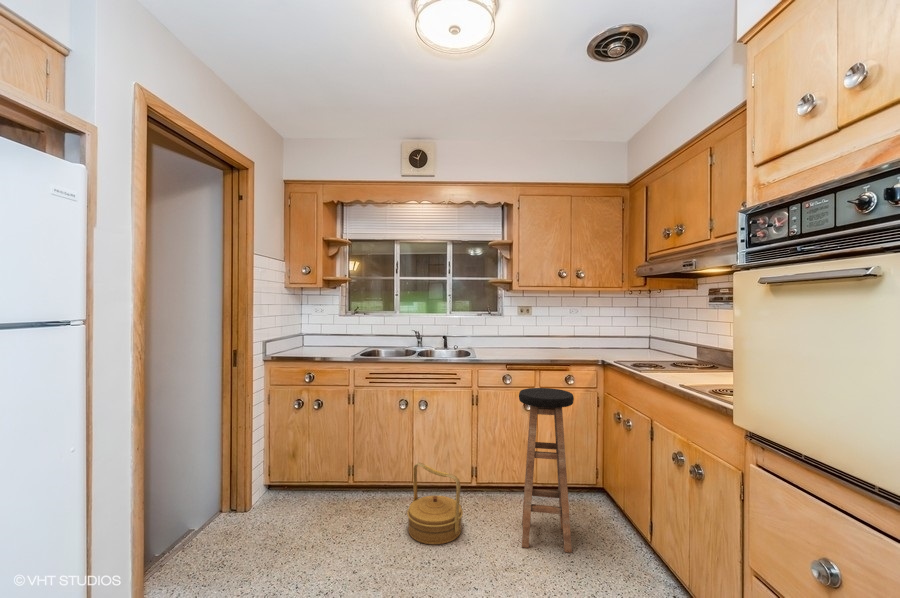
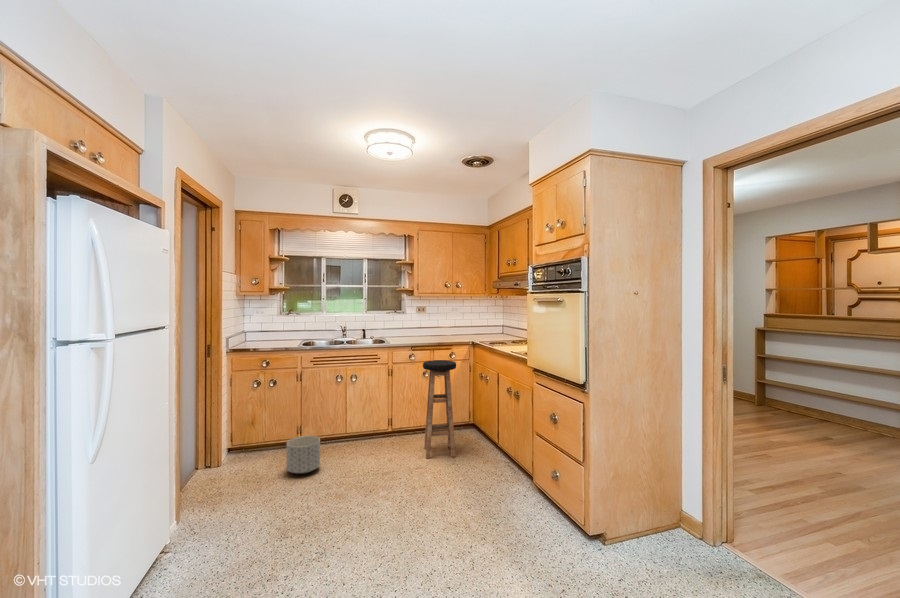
basket: present [407,463,463,545] -> none [349,416,387,465]
planter: none [315,487,363,547] -> present [286,436,320,474]

